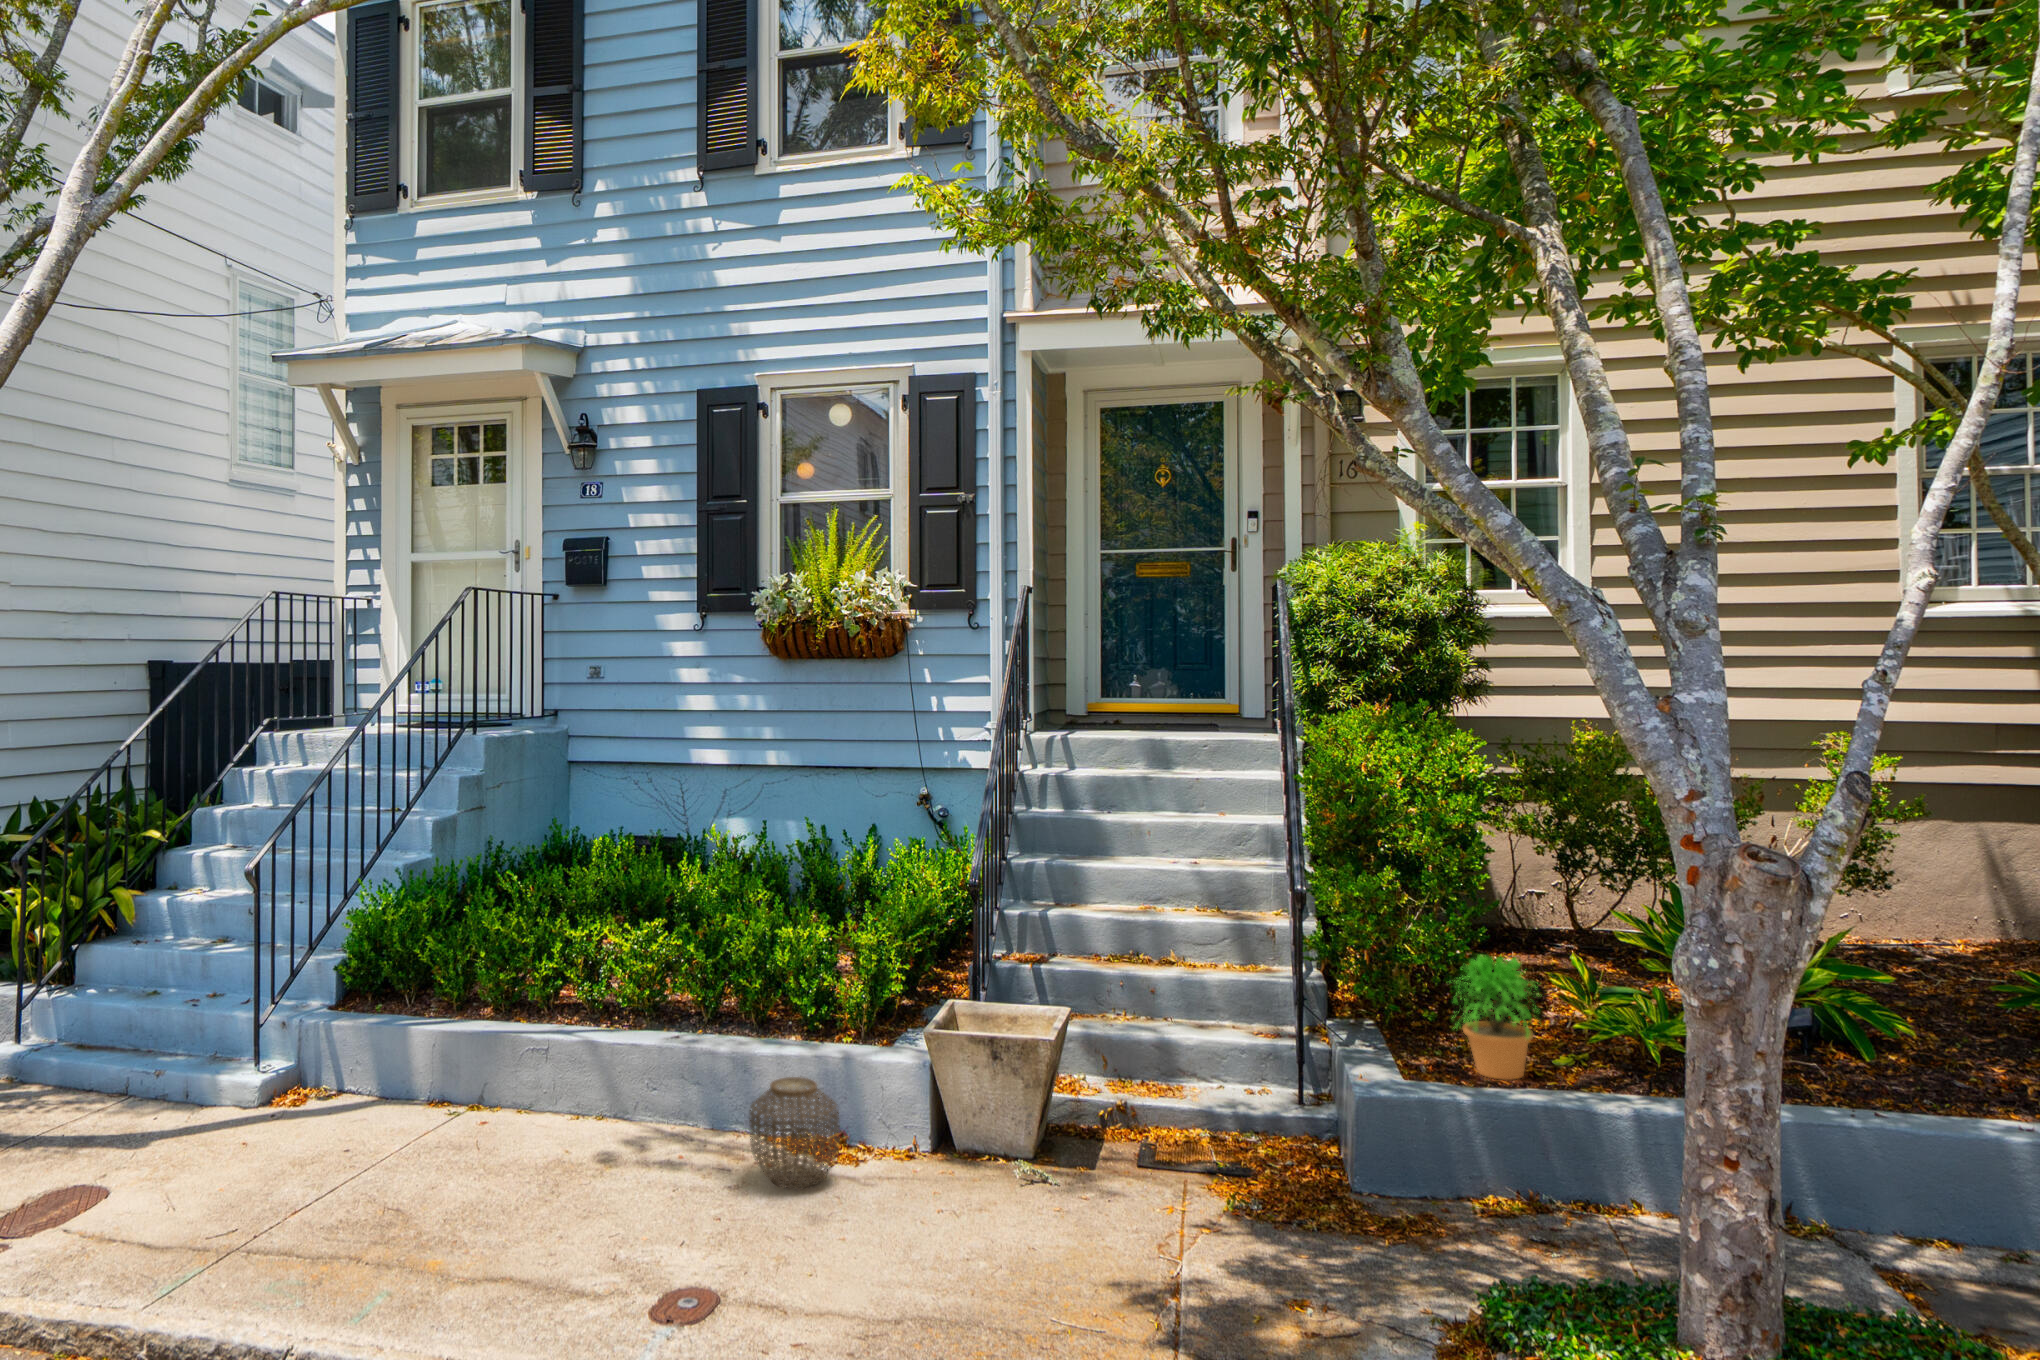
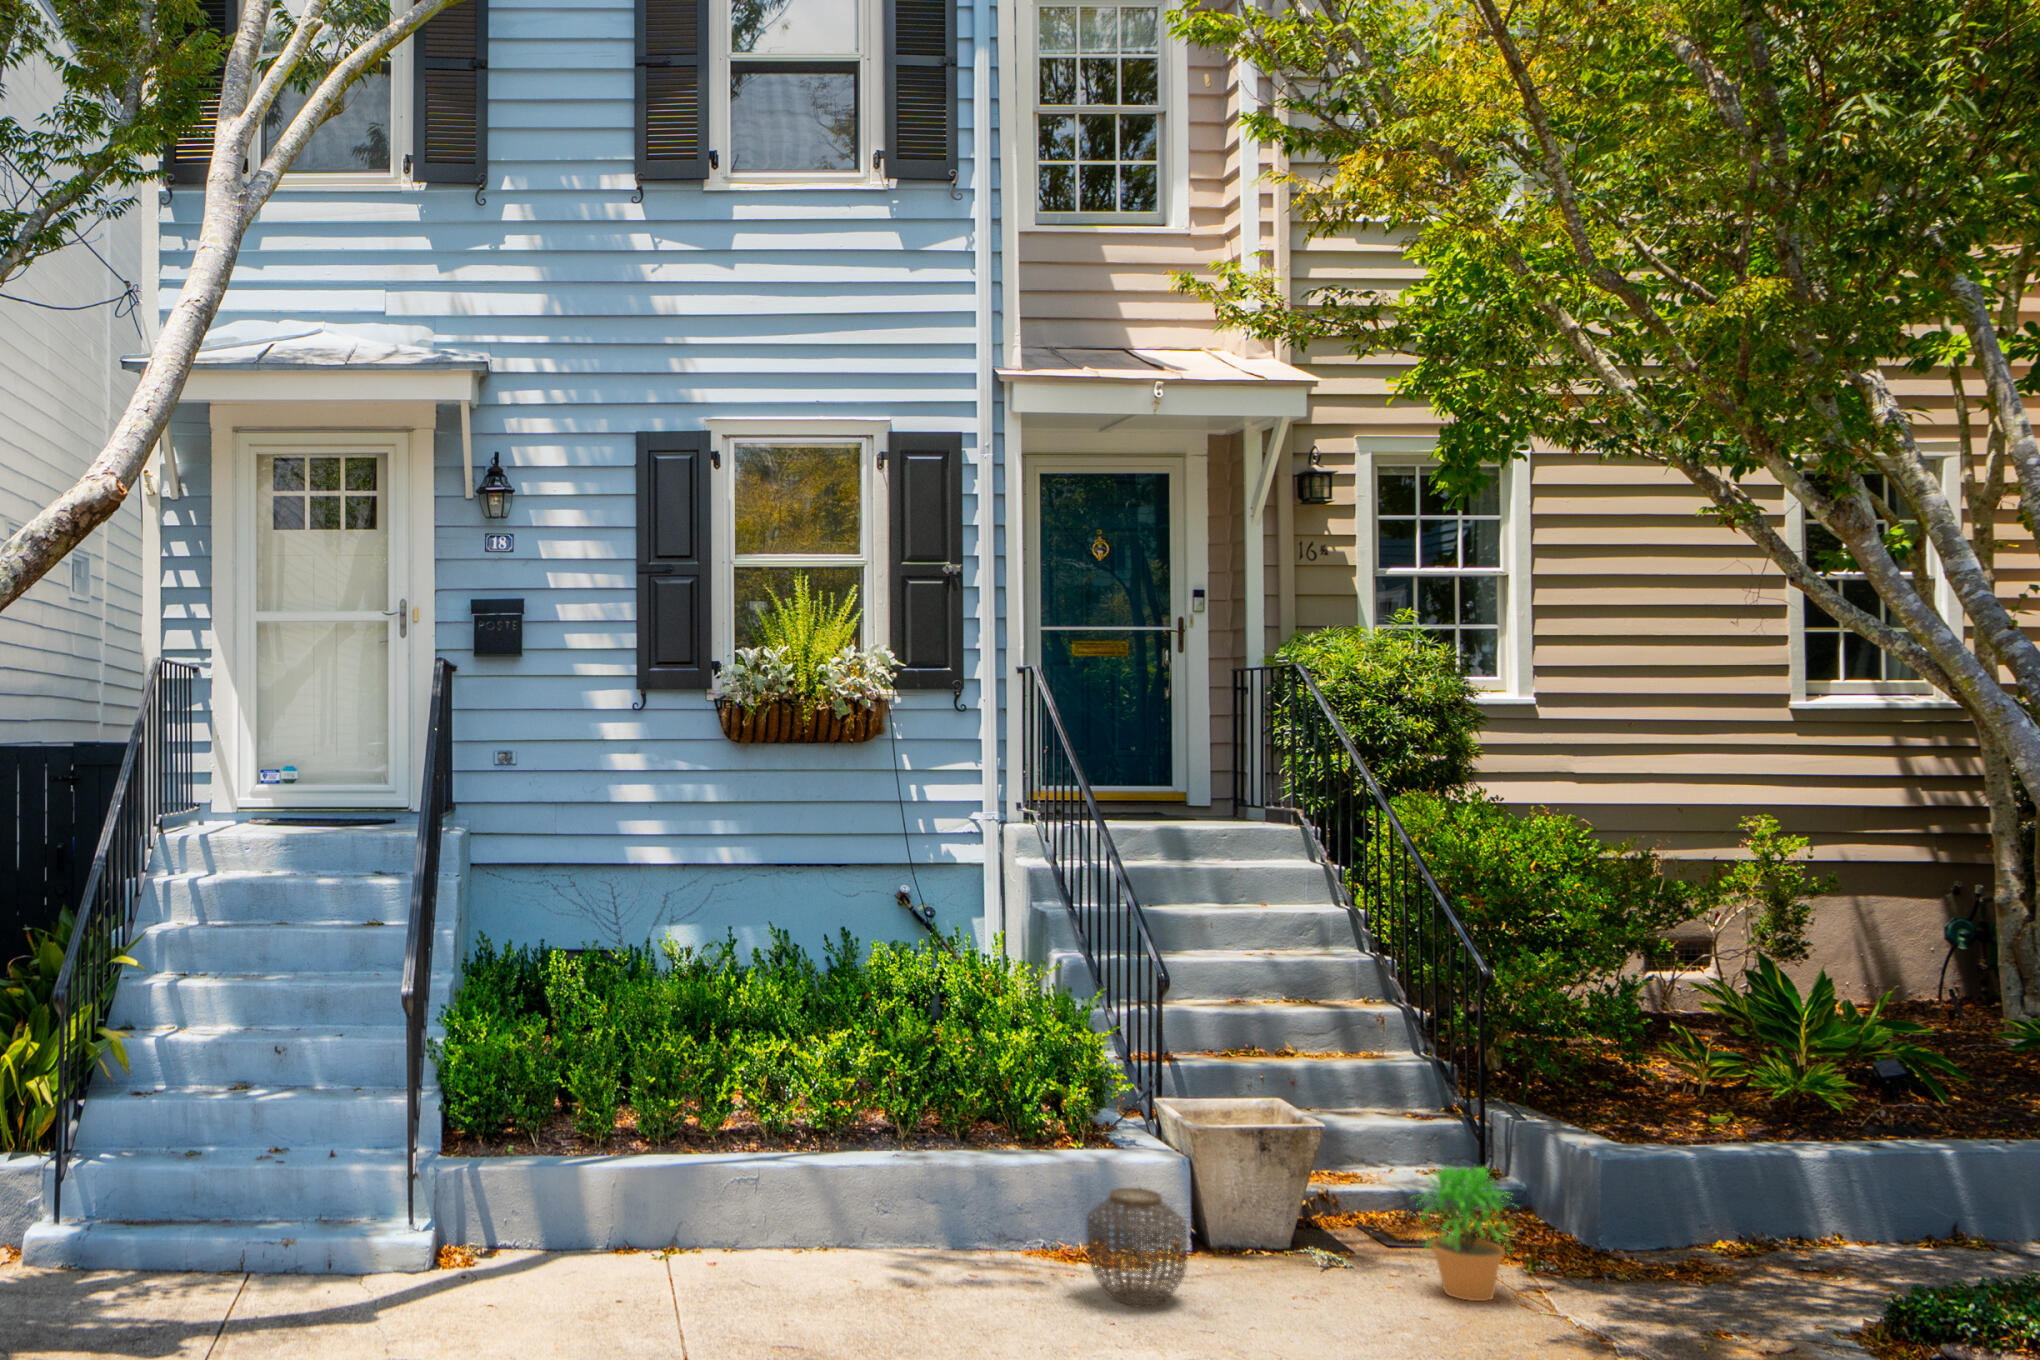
potted plant: present [1450,955,1540,1080] -> present [1419,1166,1511,1301]

